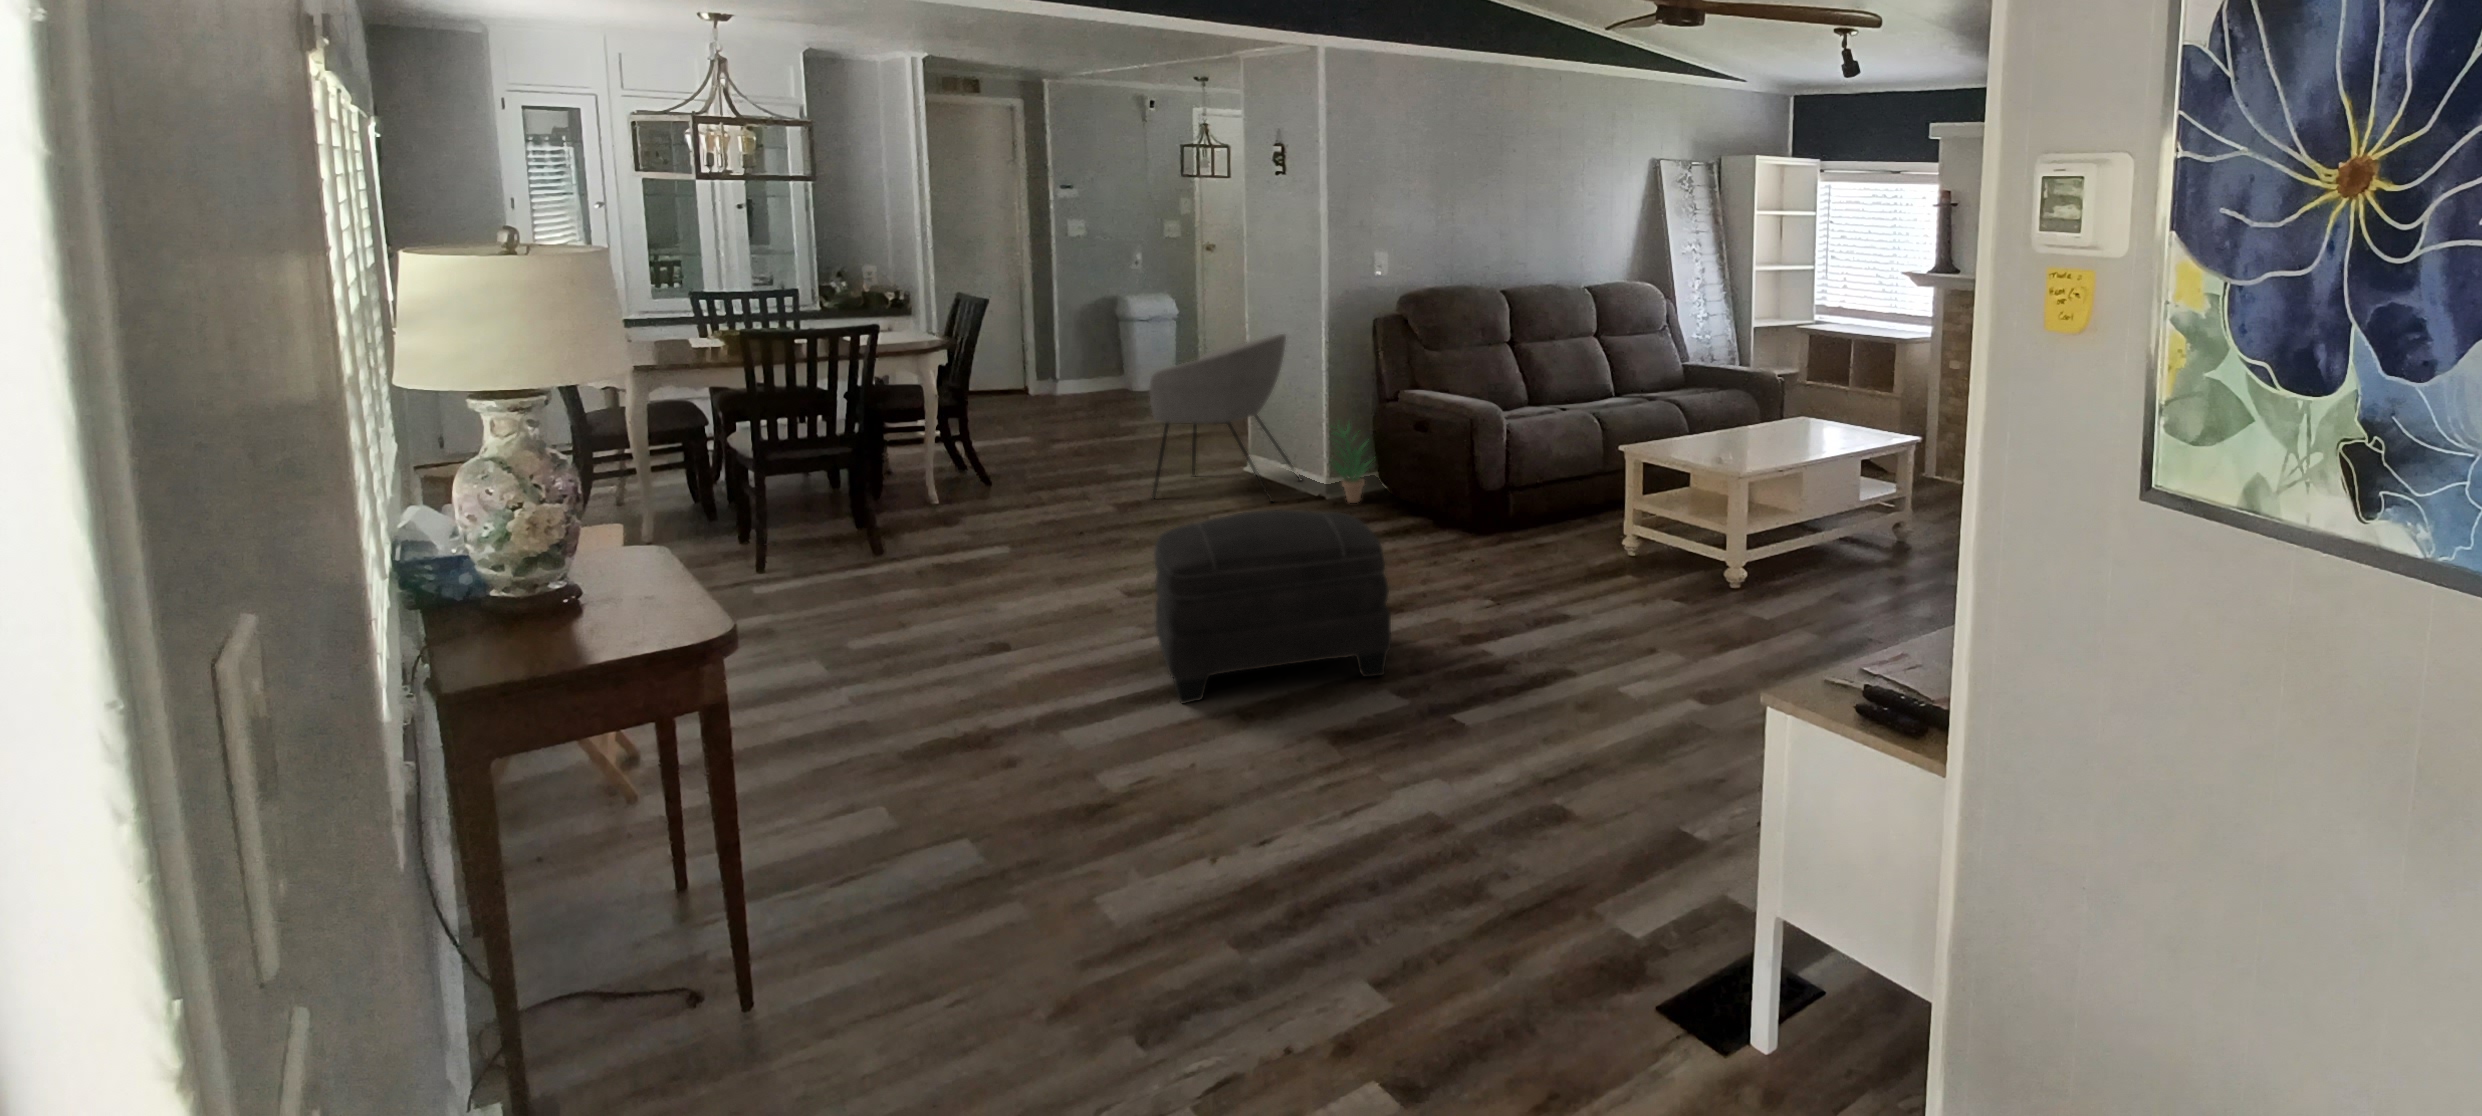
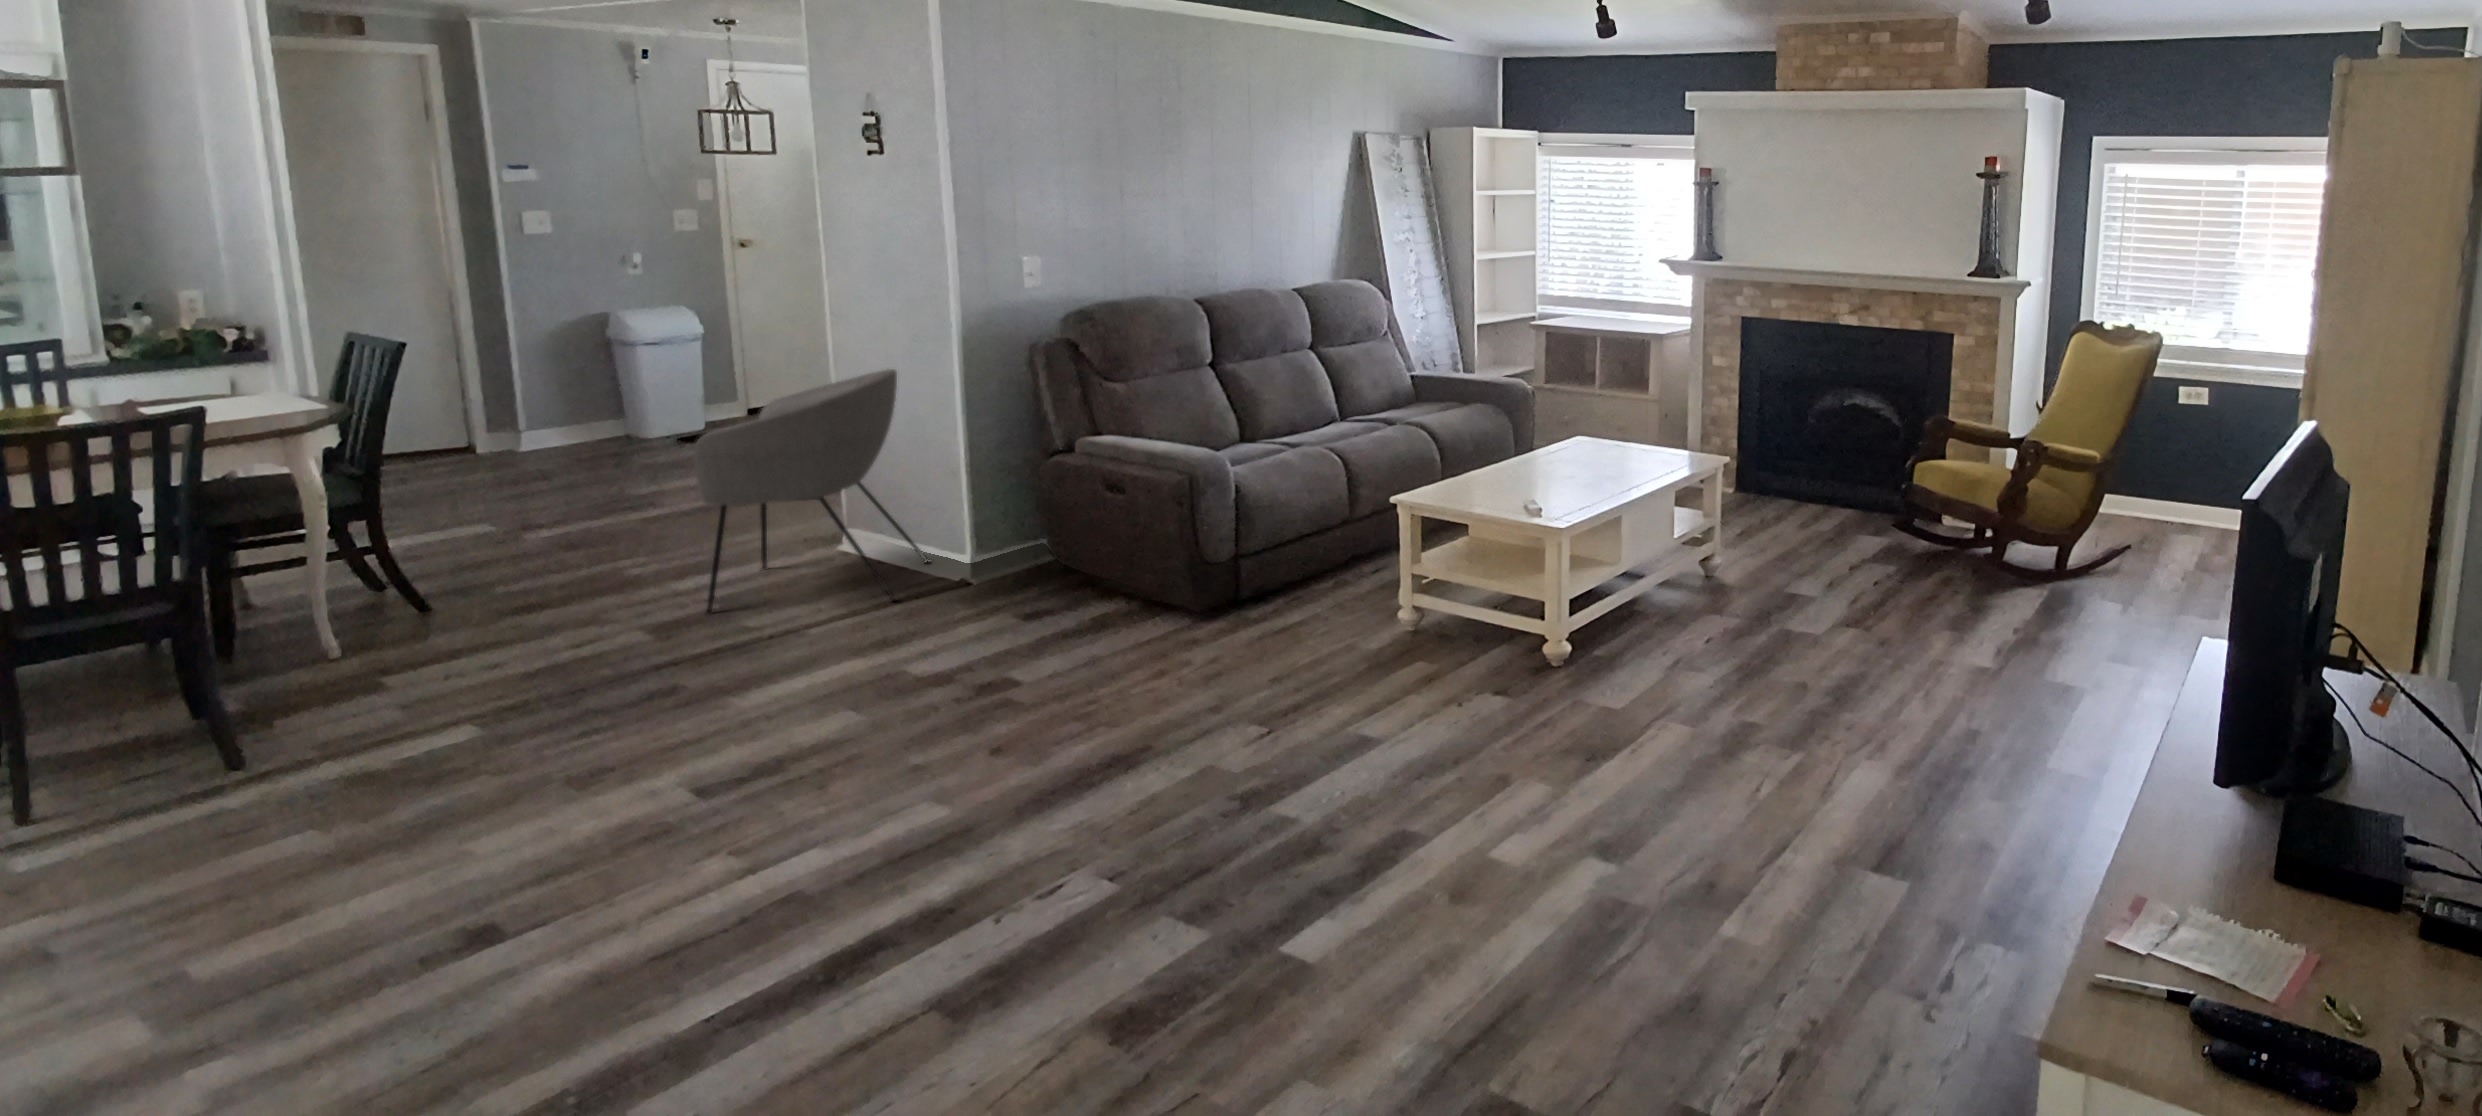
potted plant: present [1331,425,1375,503] -> none [970,478,1044,591]
ottoman: present [1154,510,1391,703] -> none [762,653,1159,998]

